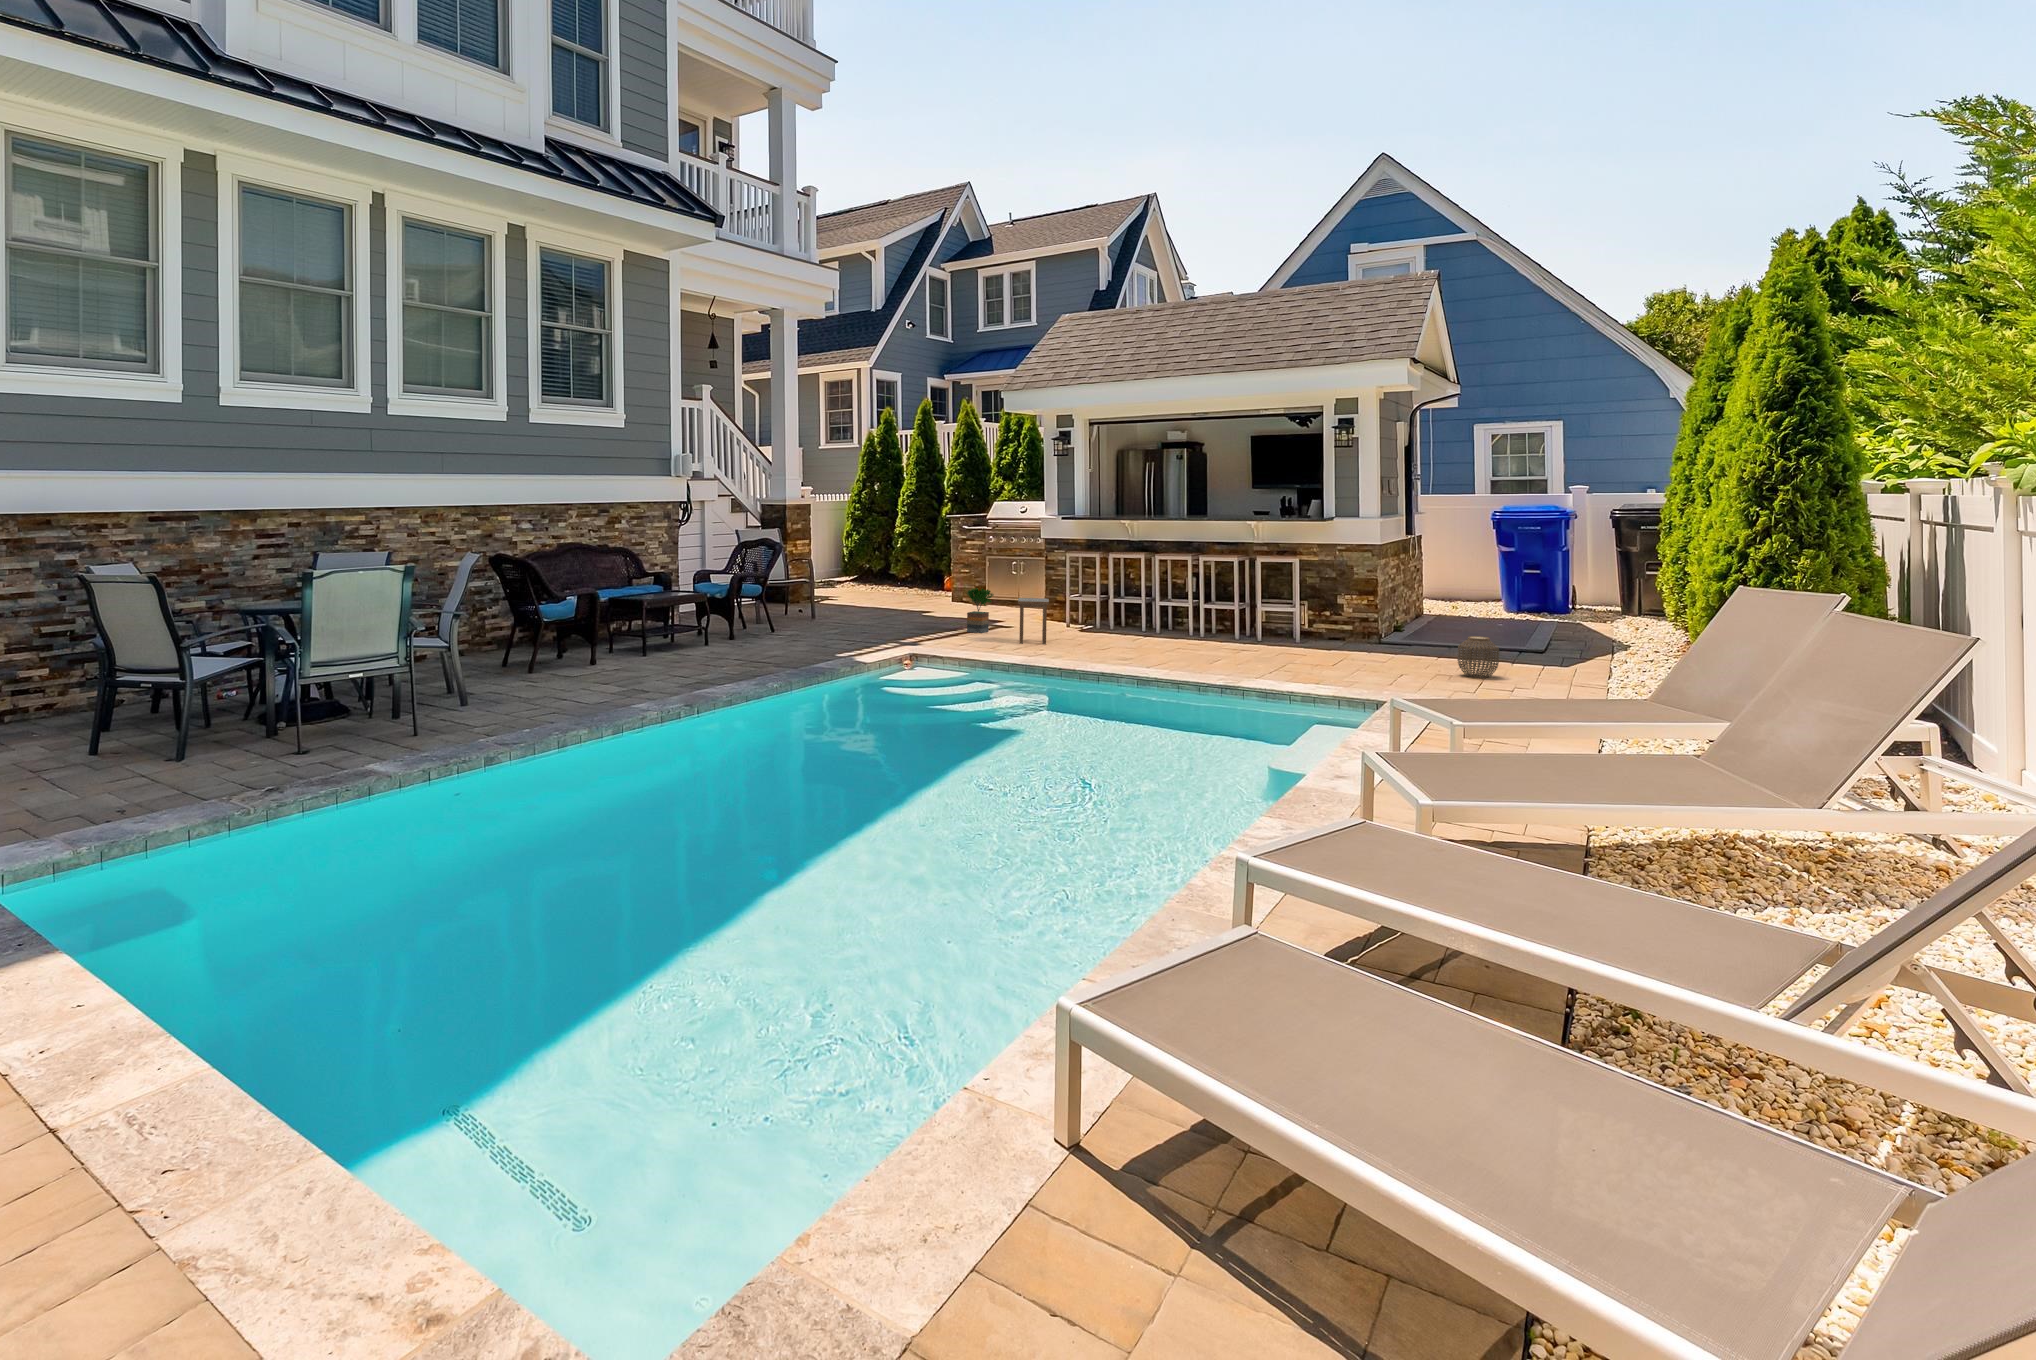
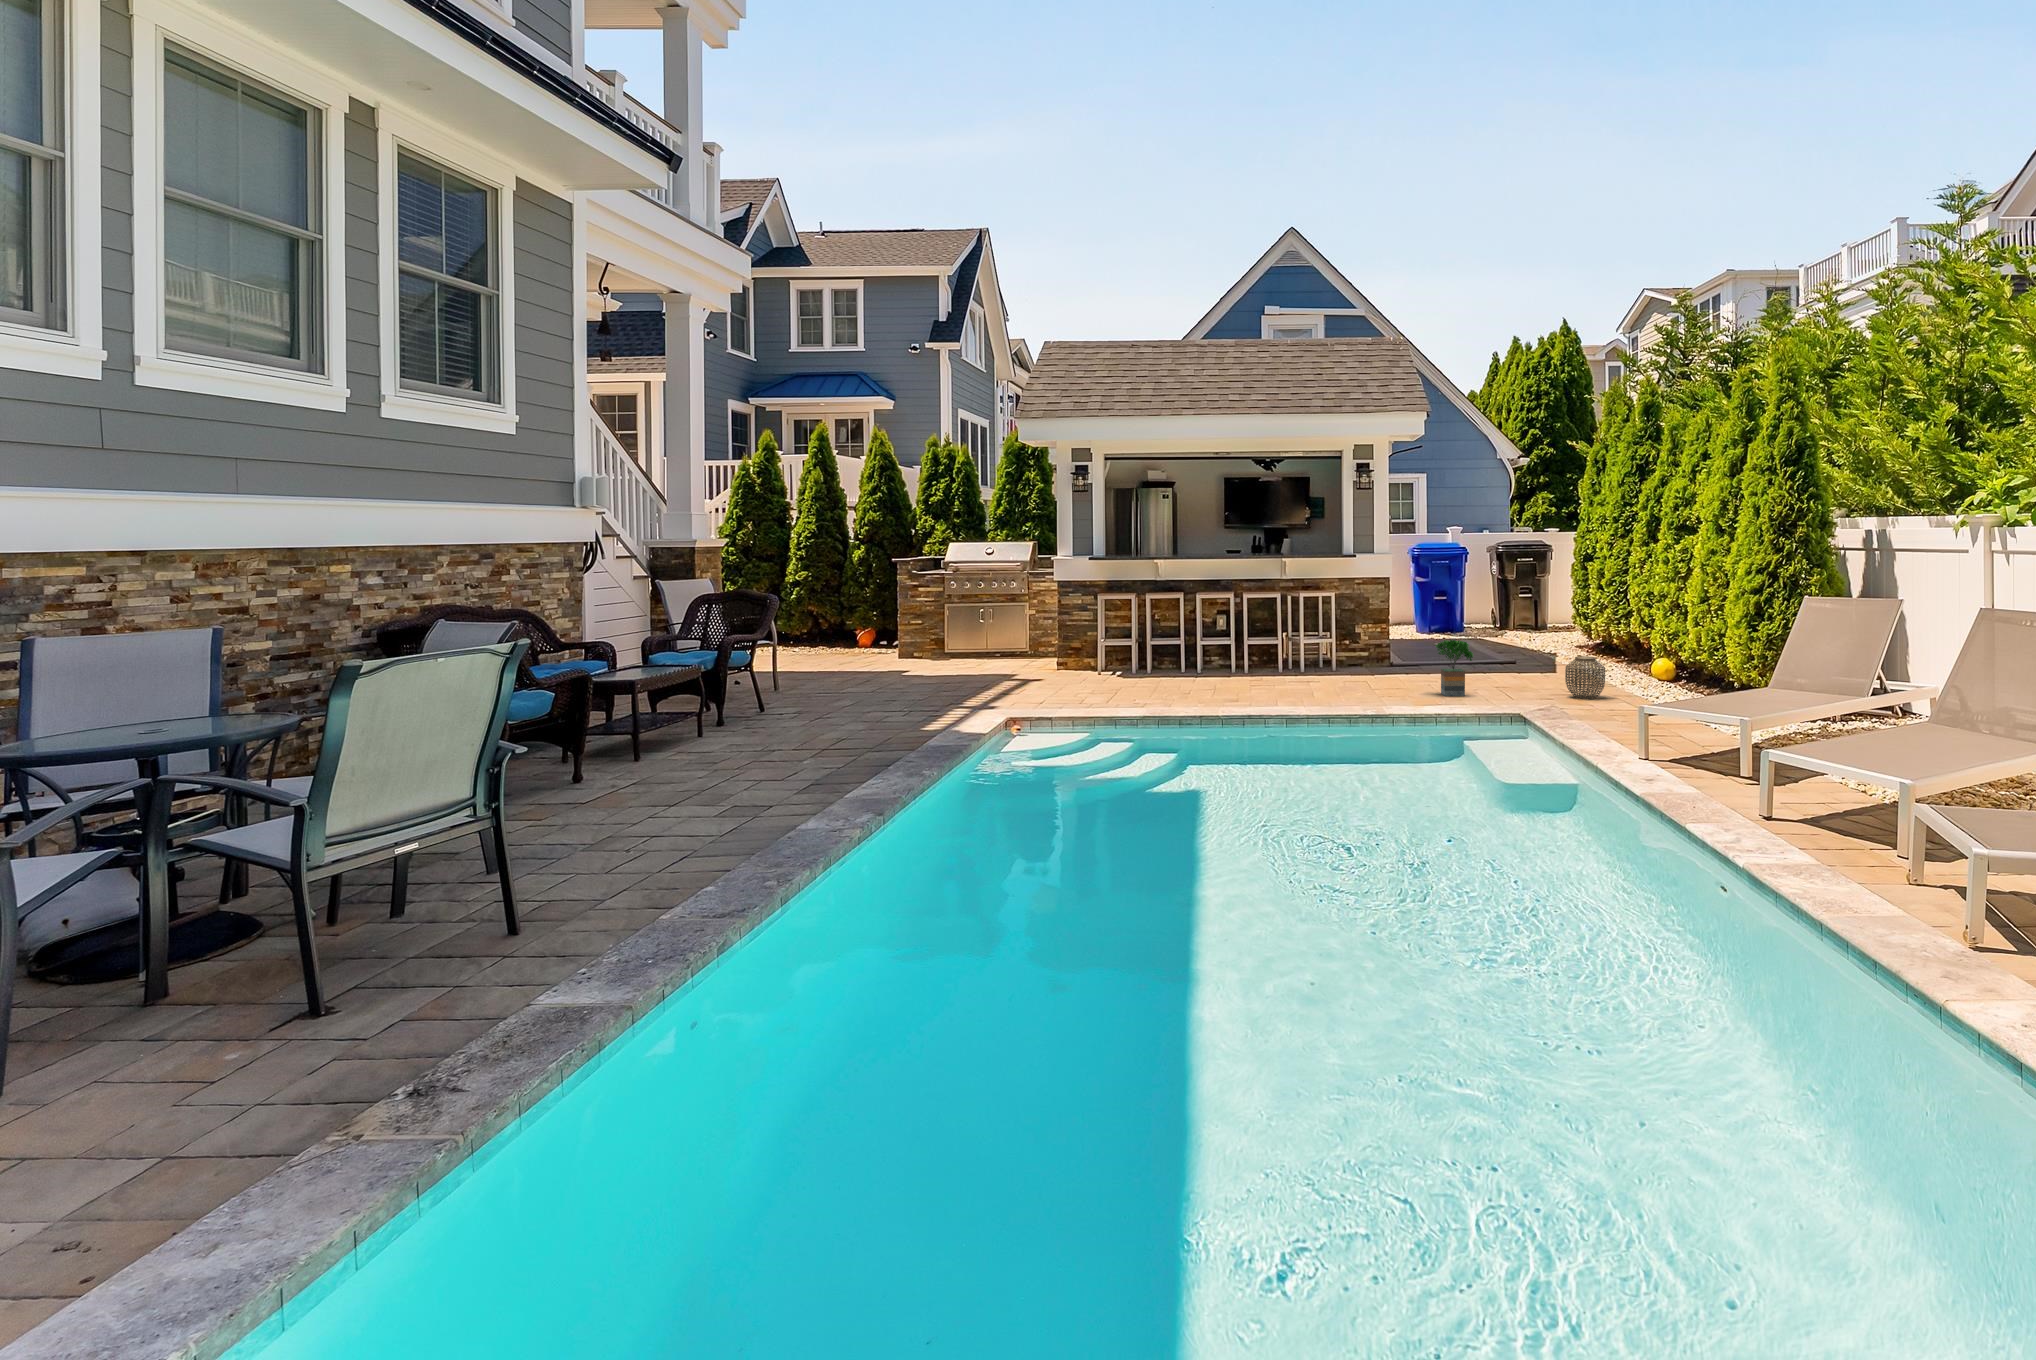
potted tree: present [967,588,993,633] -> present [1436,640,1473,696]
stool: present [1018,598,1049,645] -> none [1073,647,1119,705]

